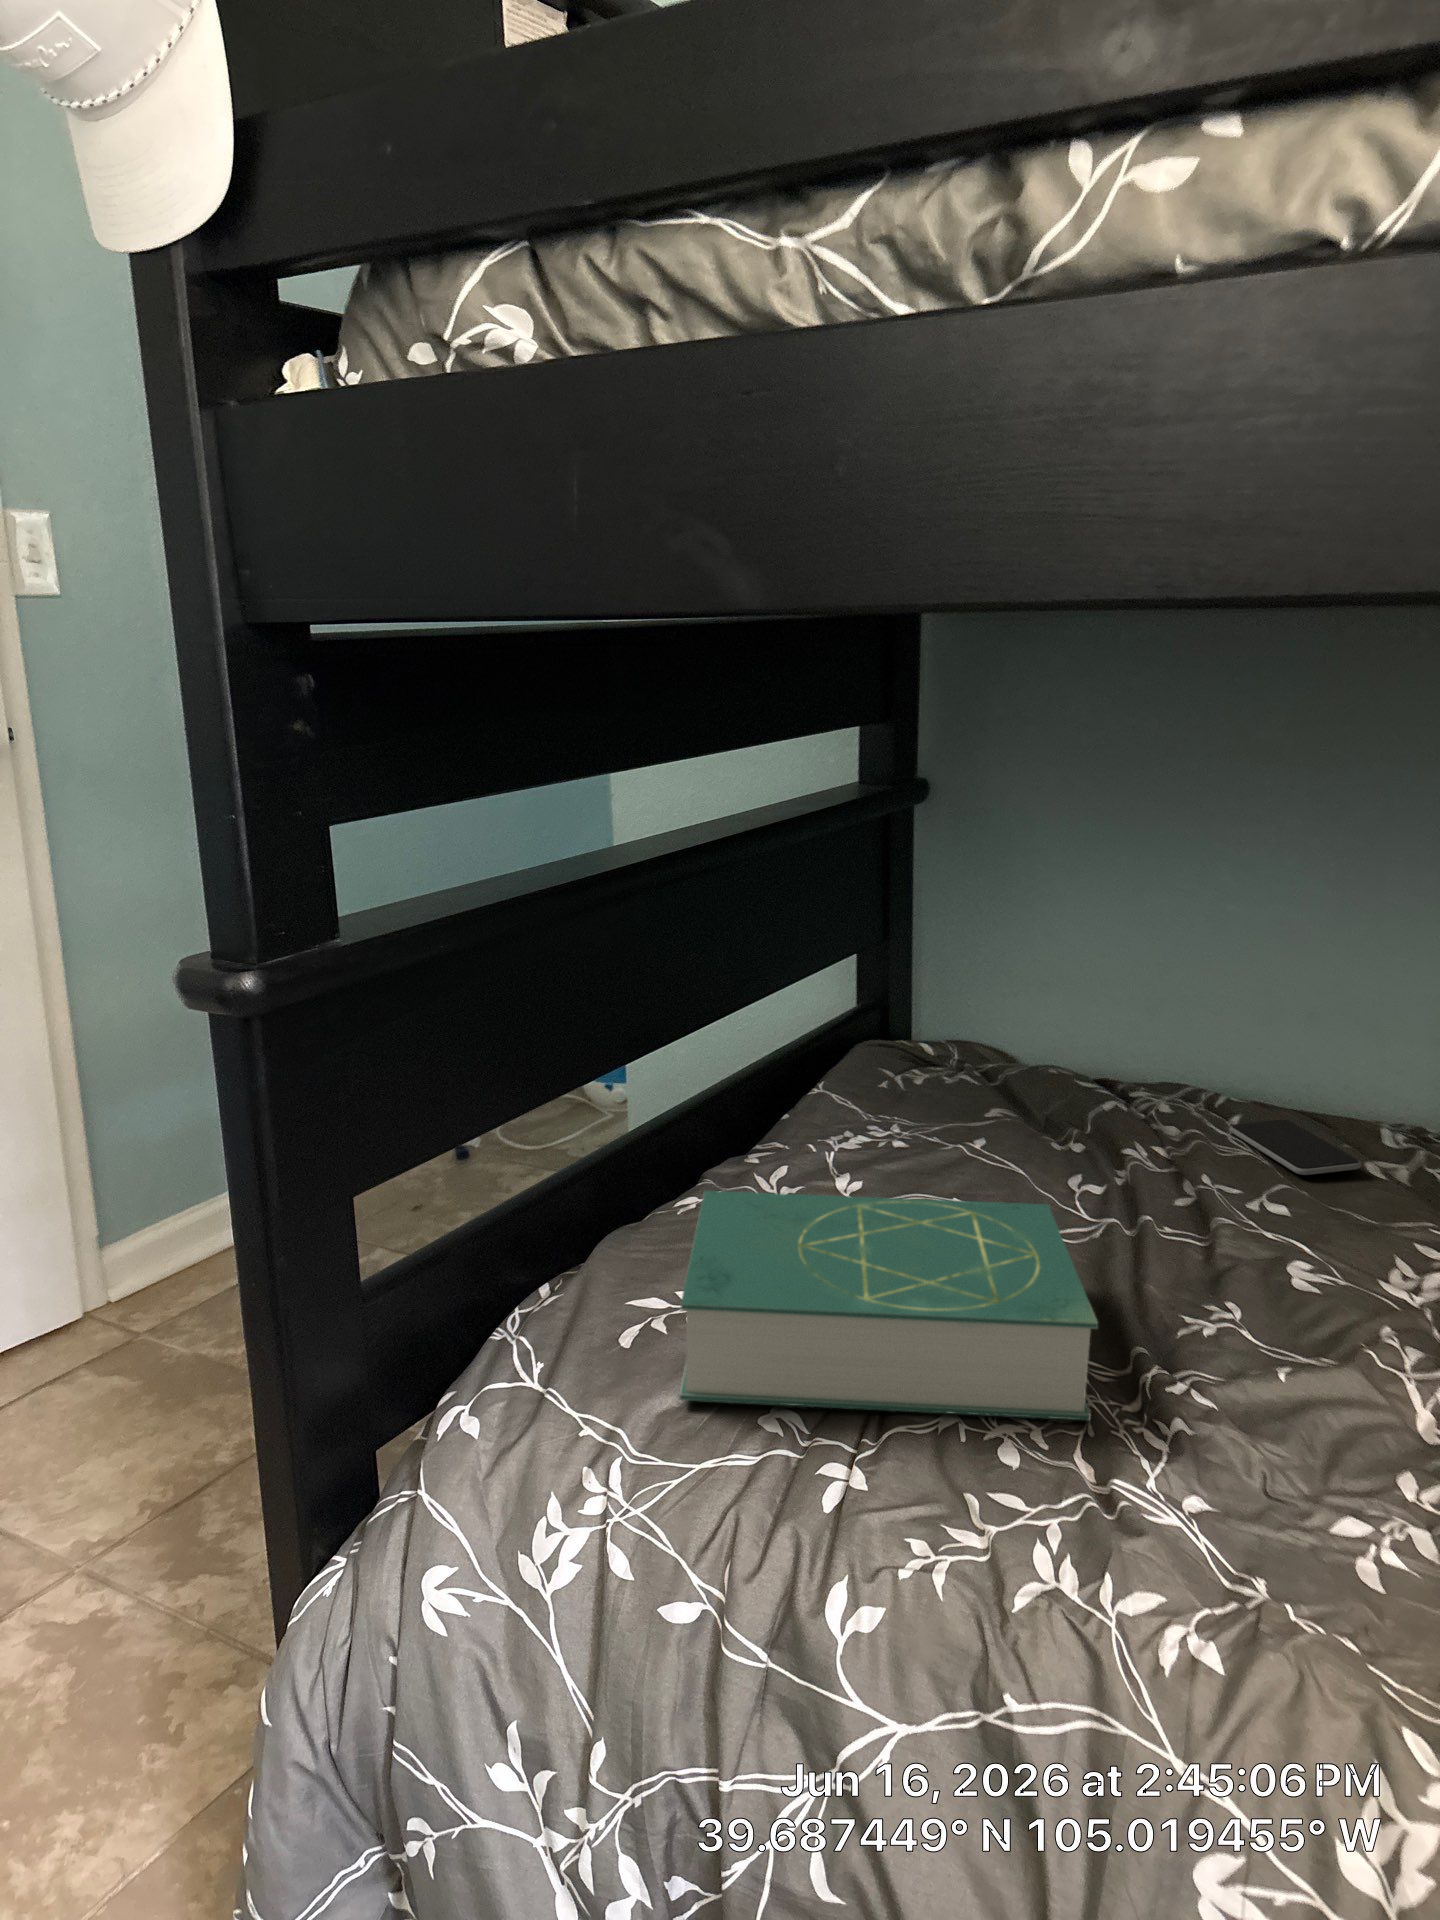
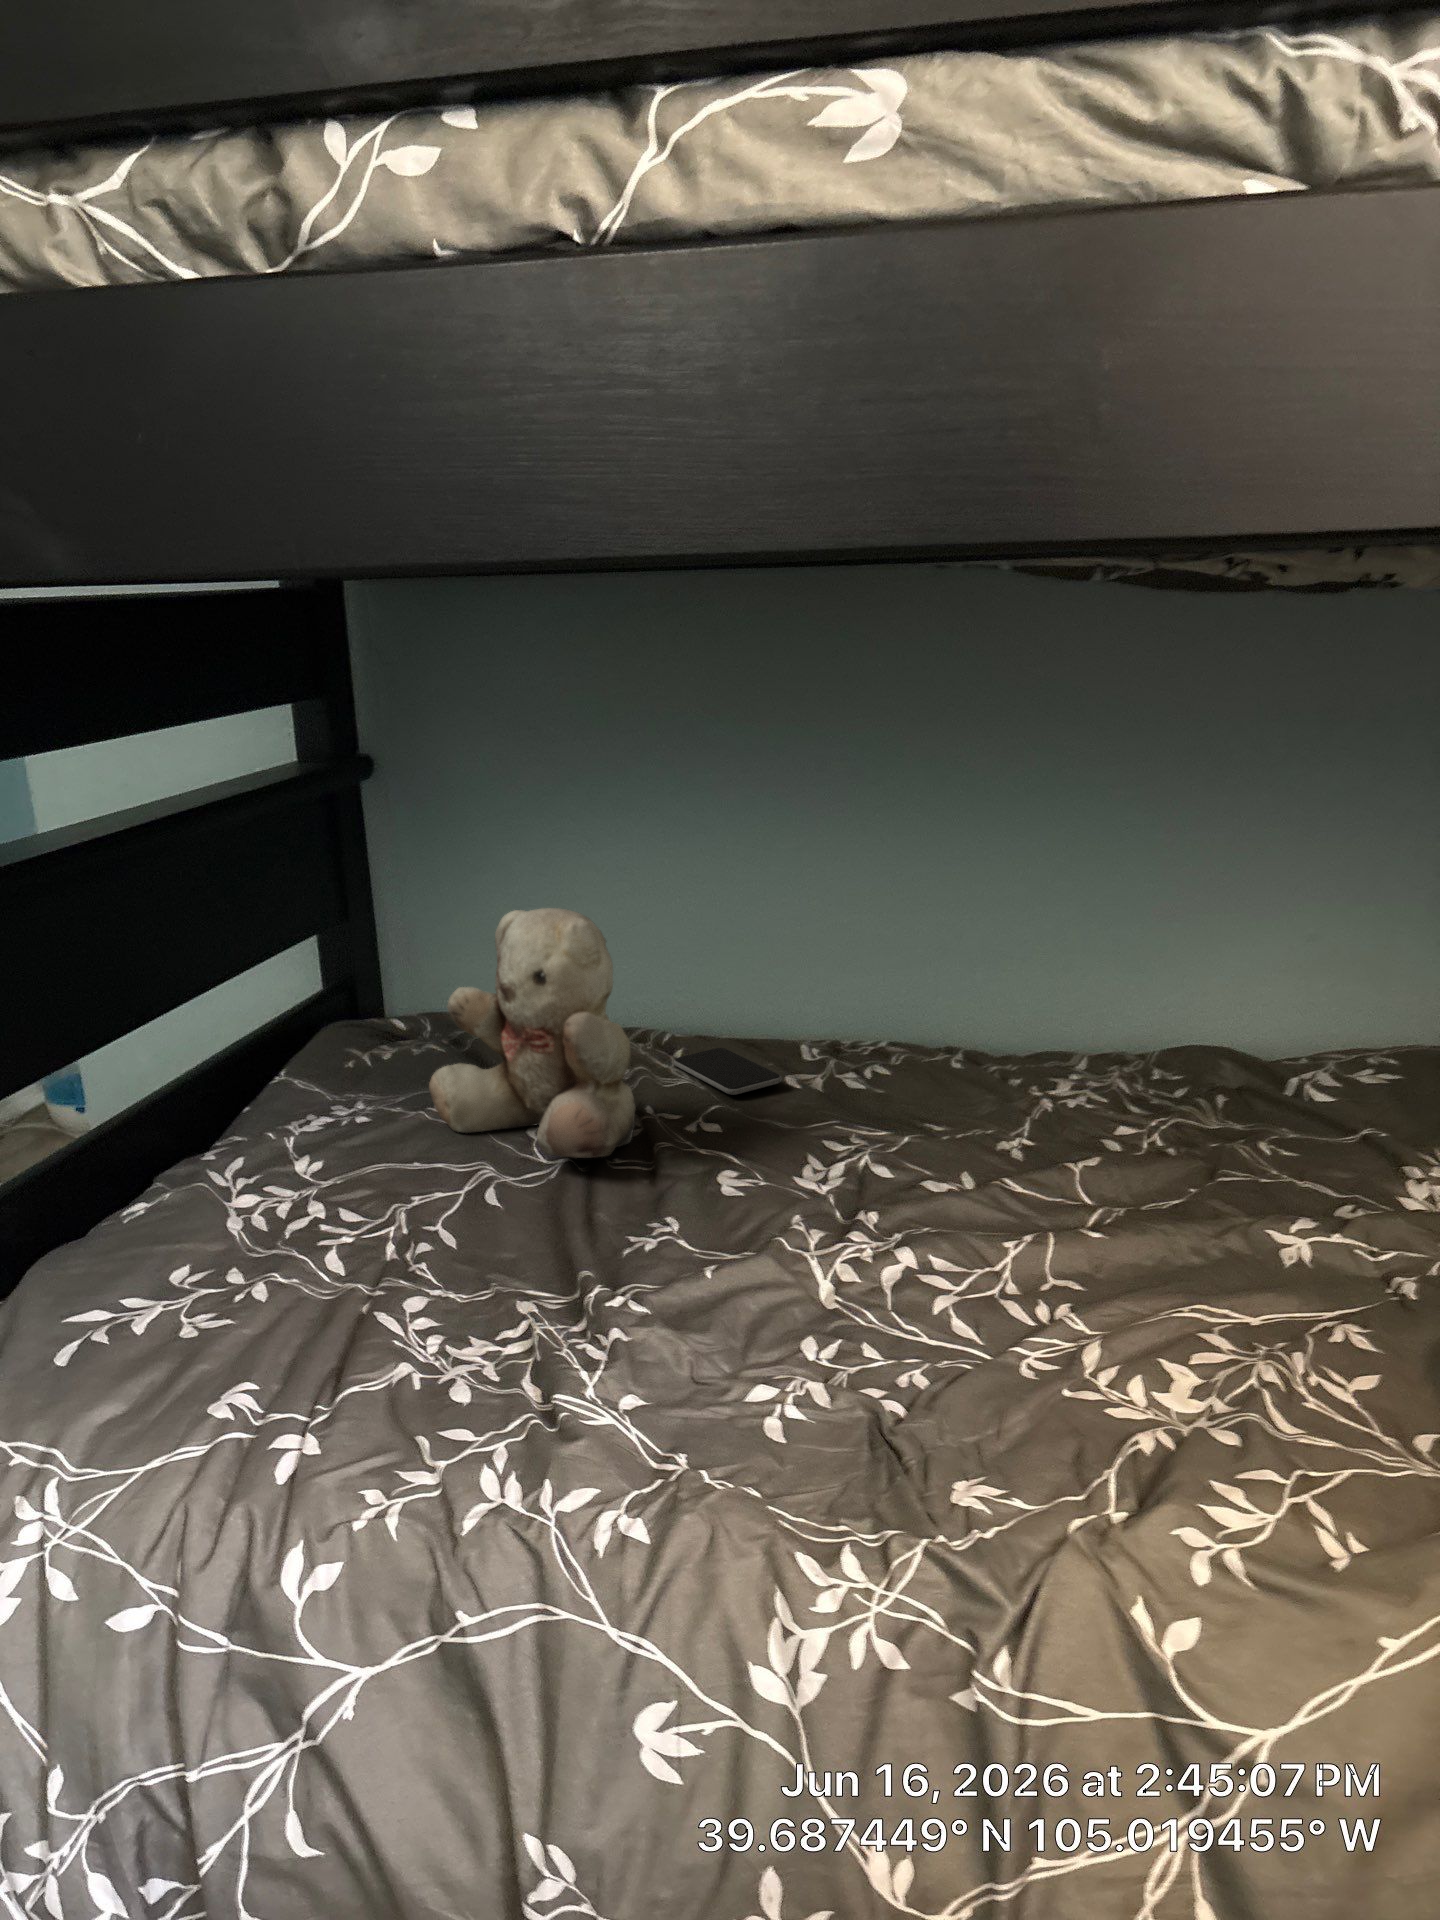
teddy bear: none [970,949,1195,1223] -> present [429,908,636,1158]
book: present [680,1191,1098,1420] -> none [111,1154,538,1408]

